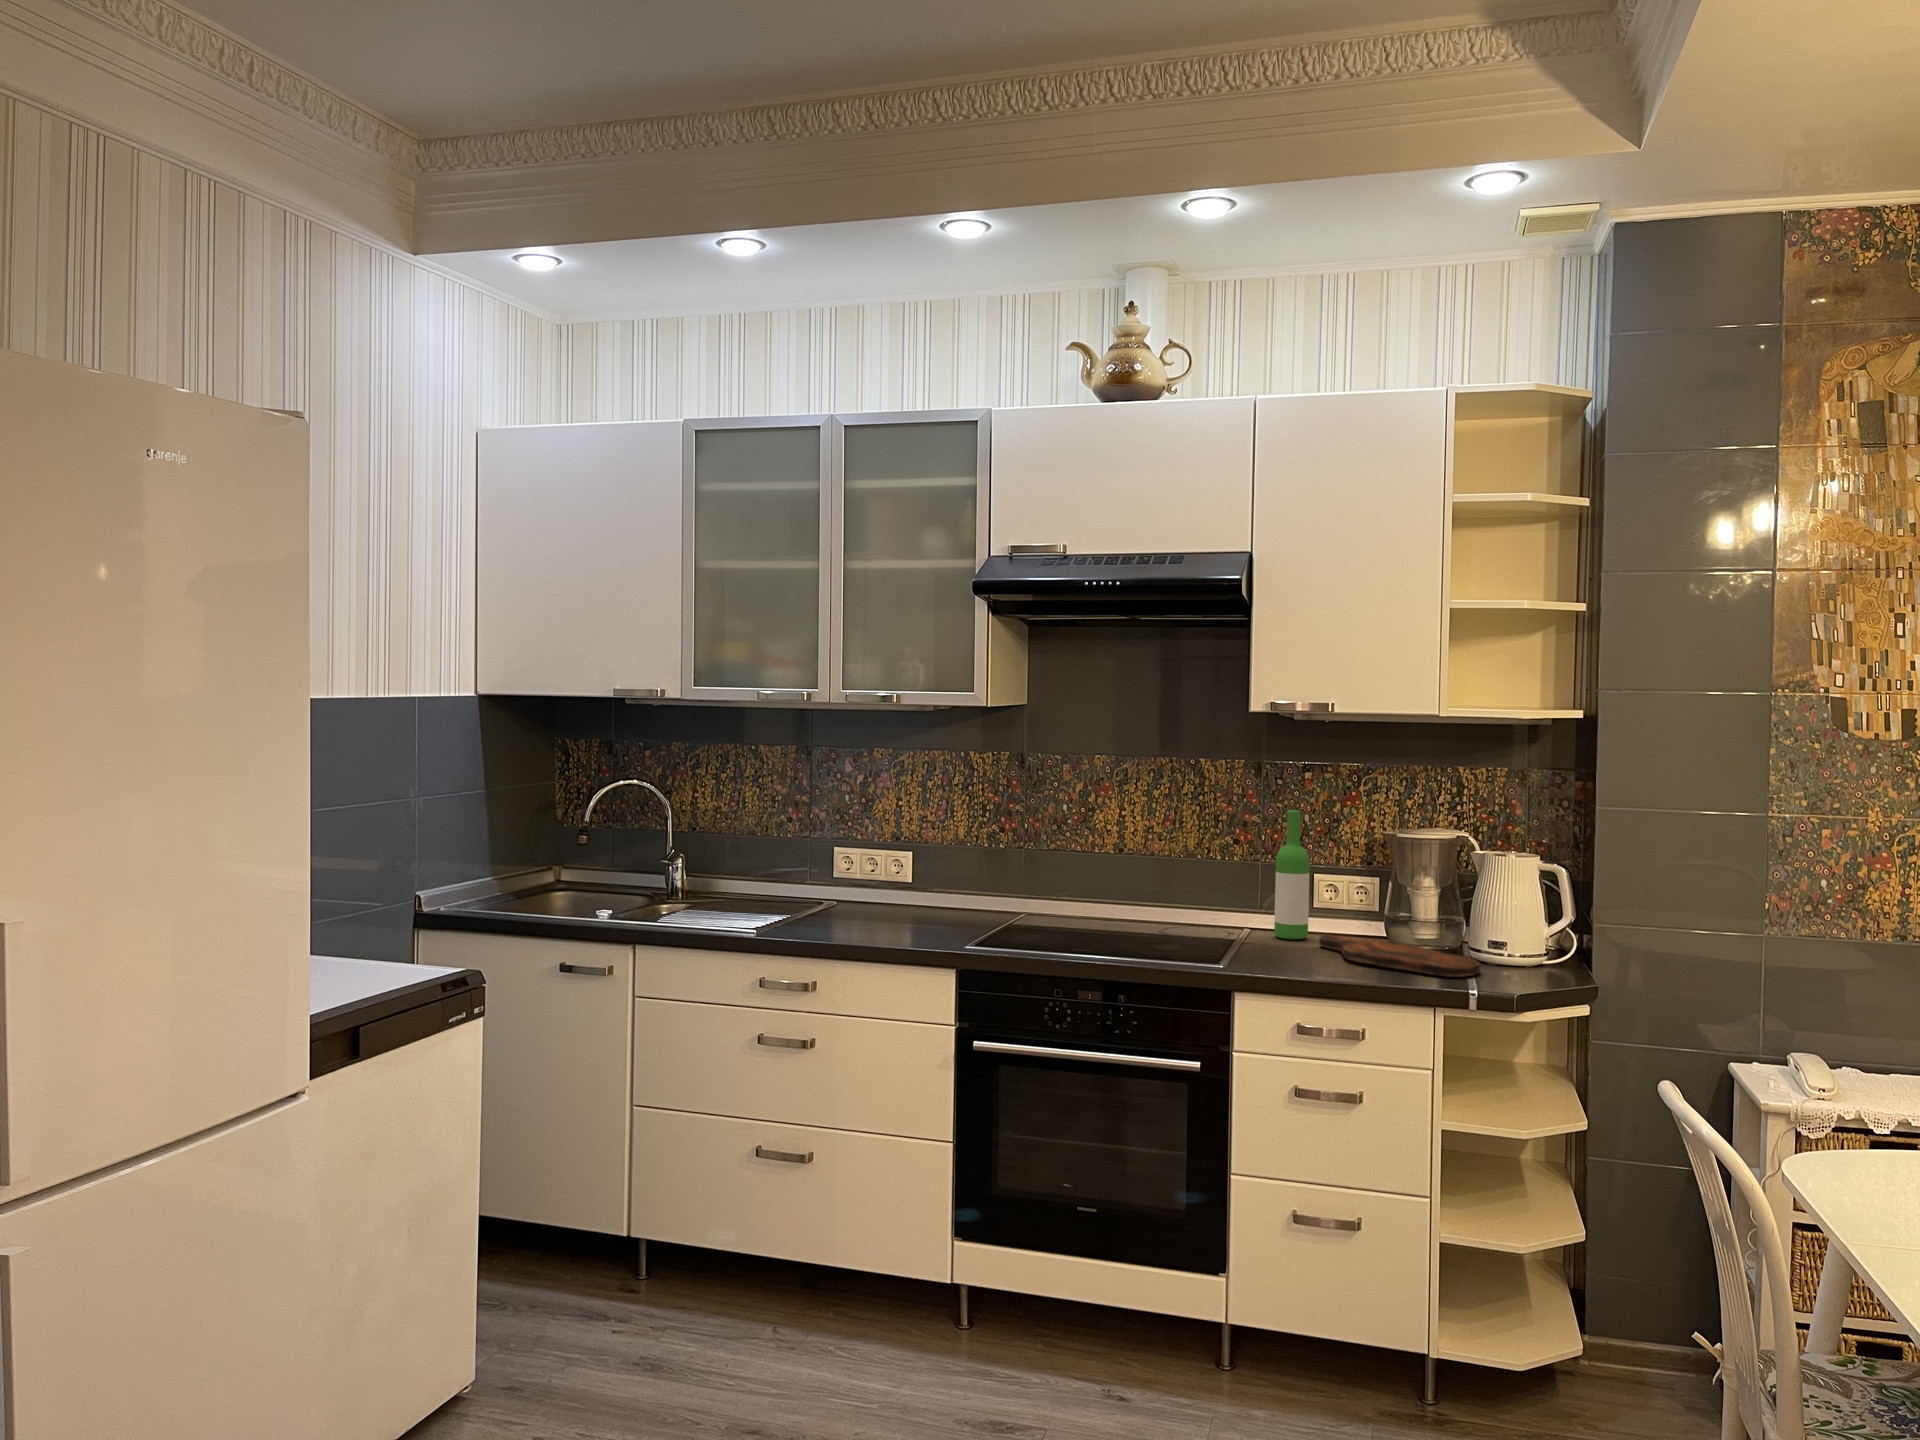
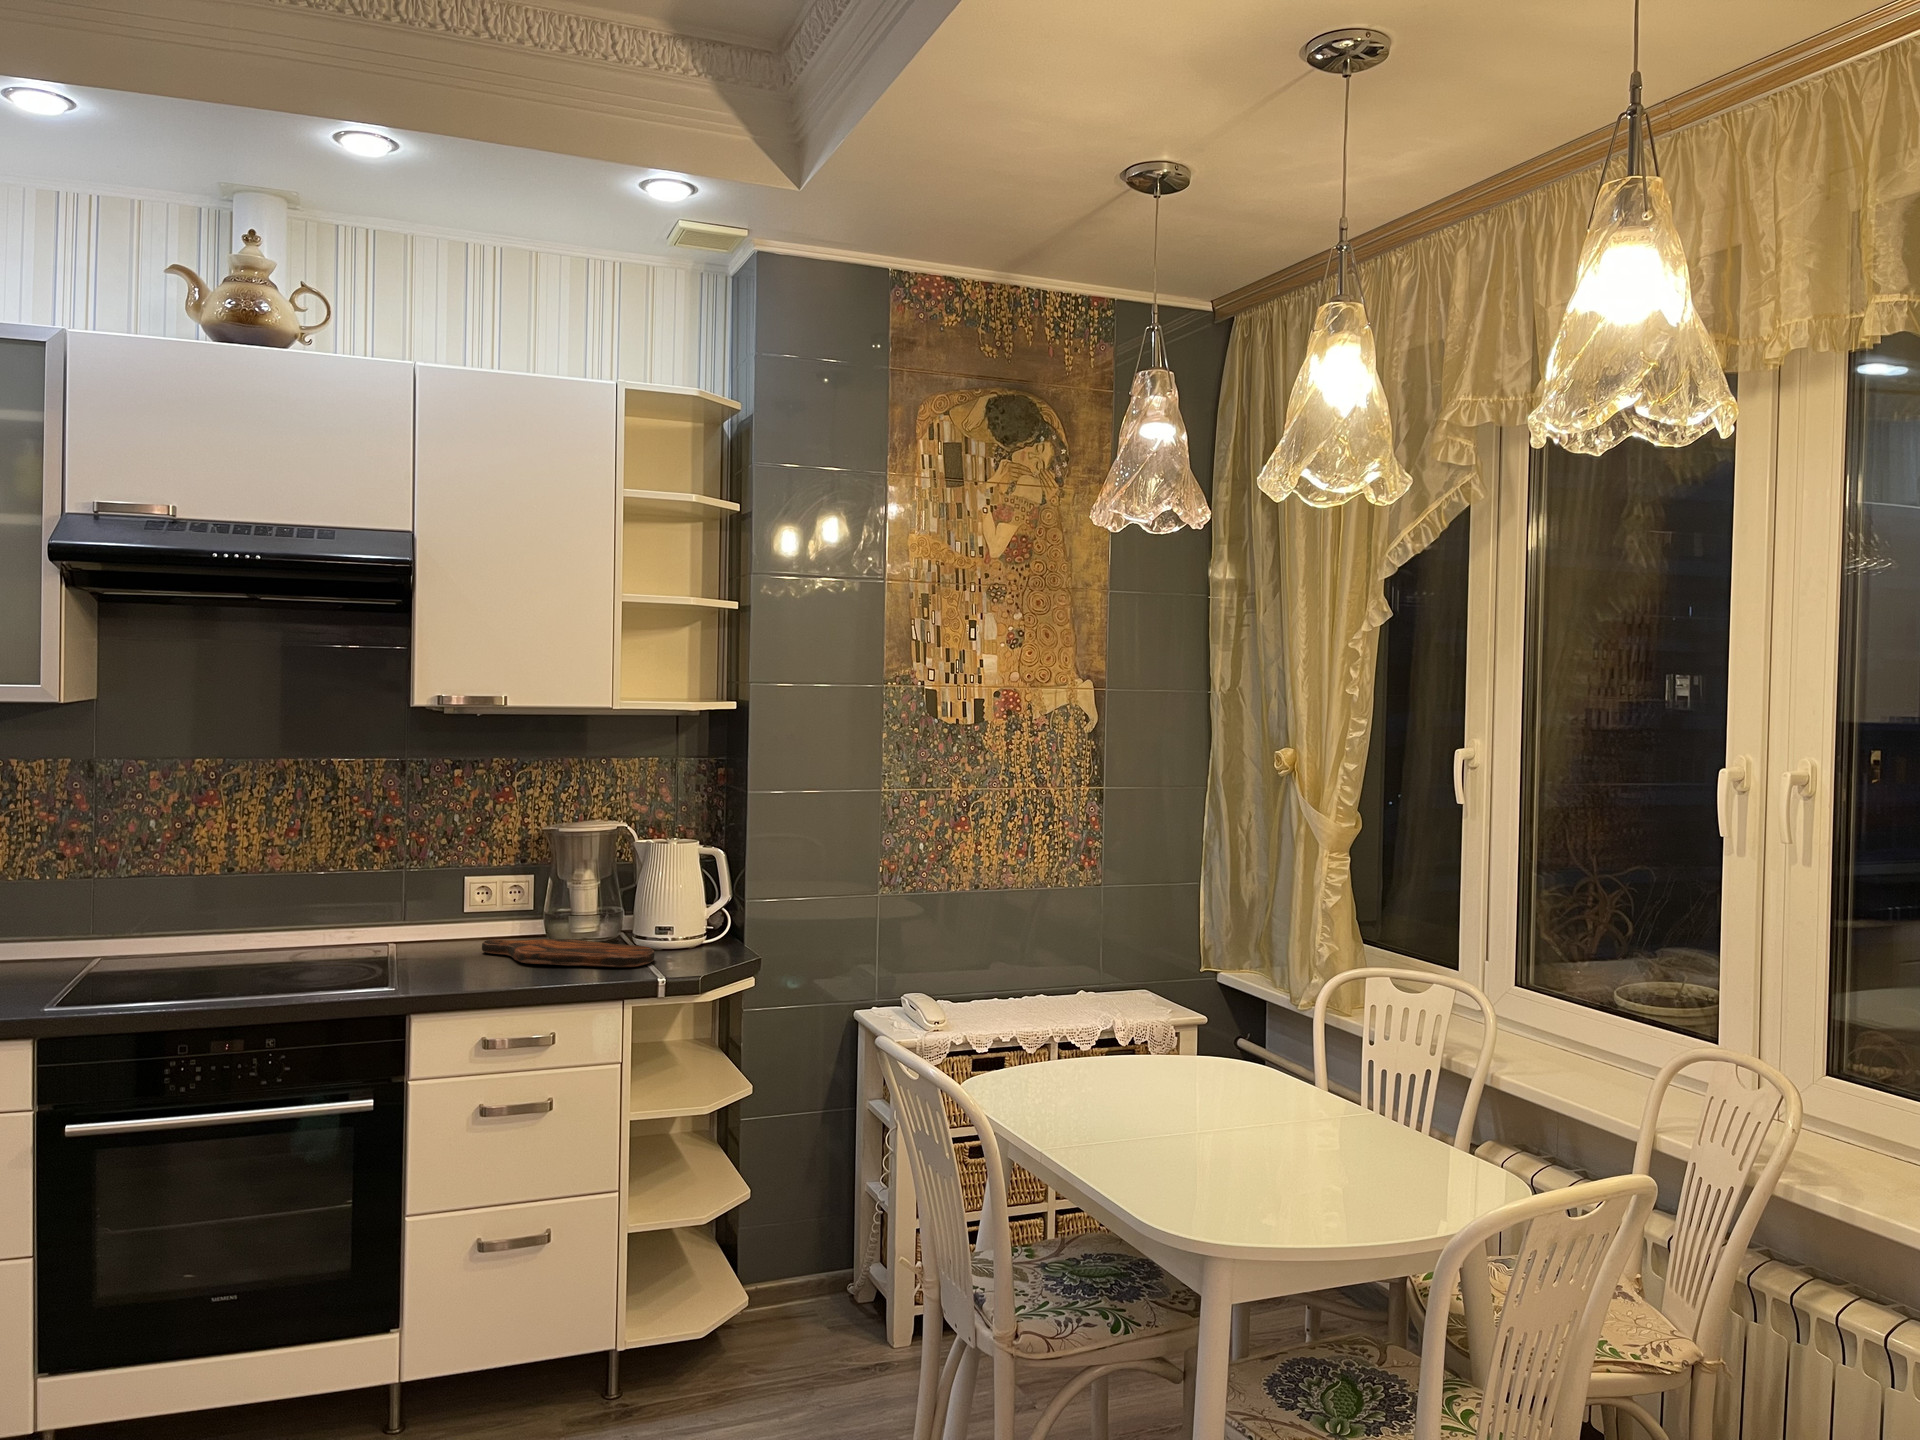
wine bottle: present [1274,810,1310,939] -> none [427,811,465,949]

